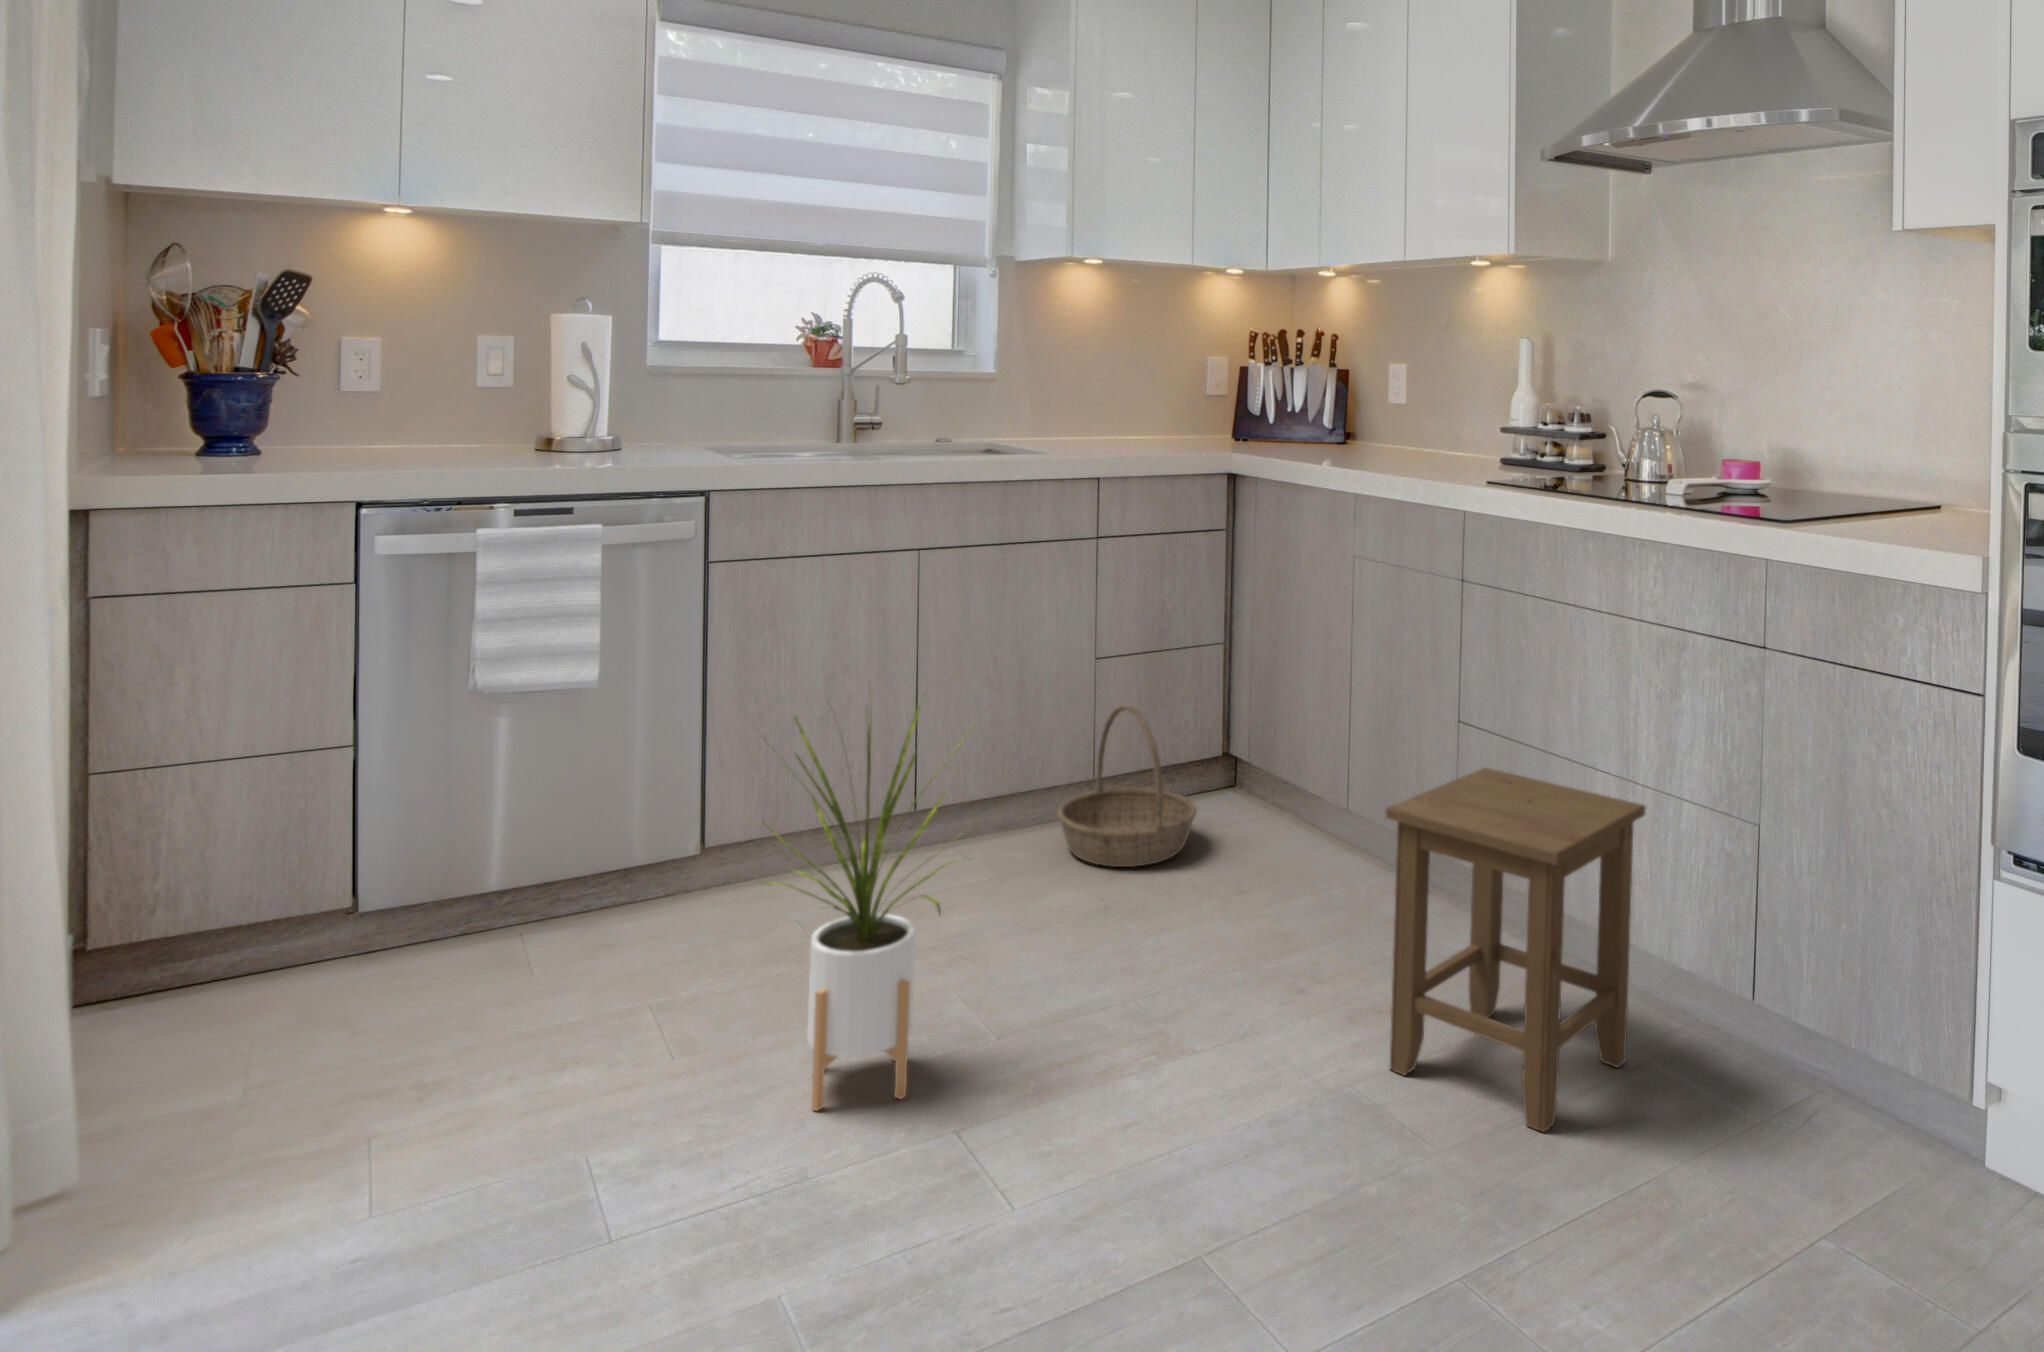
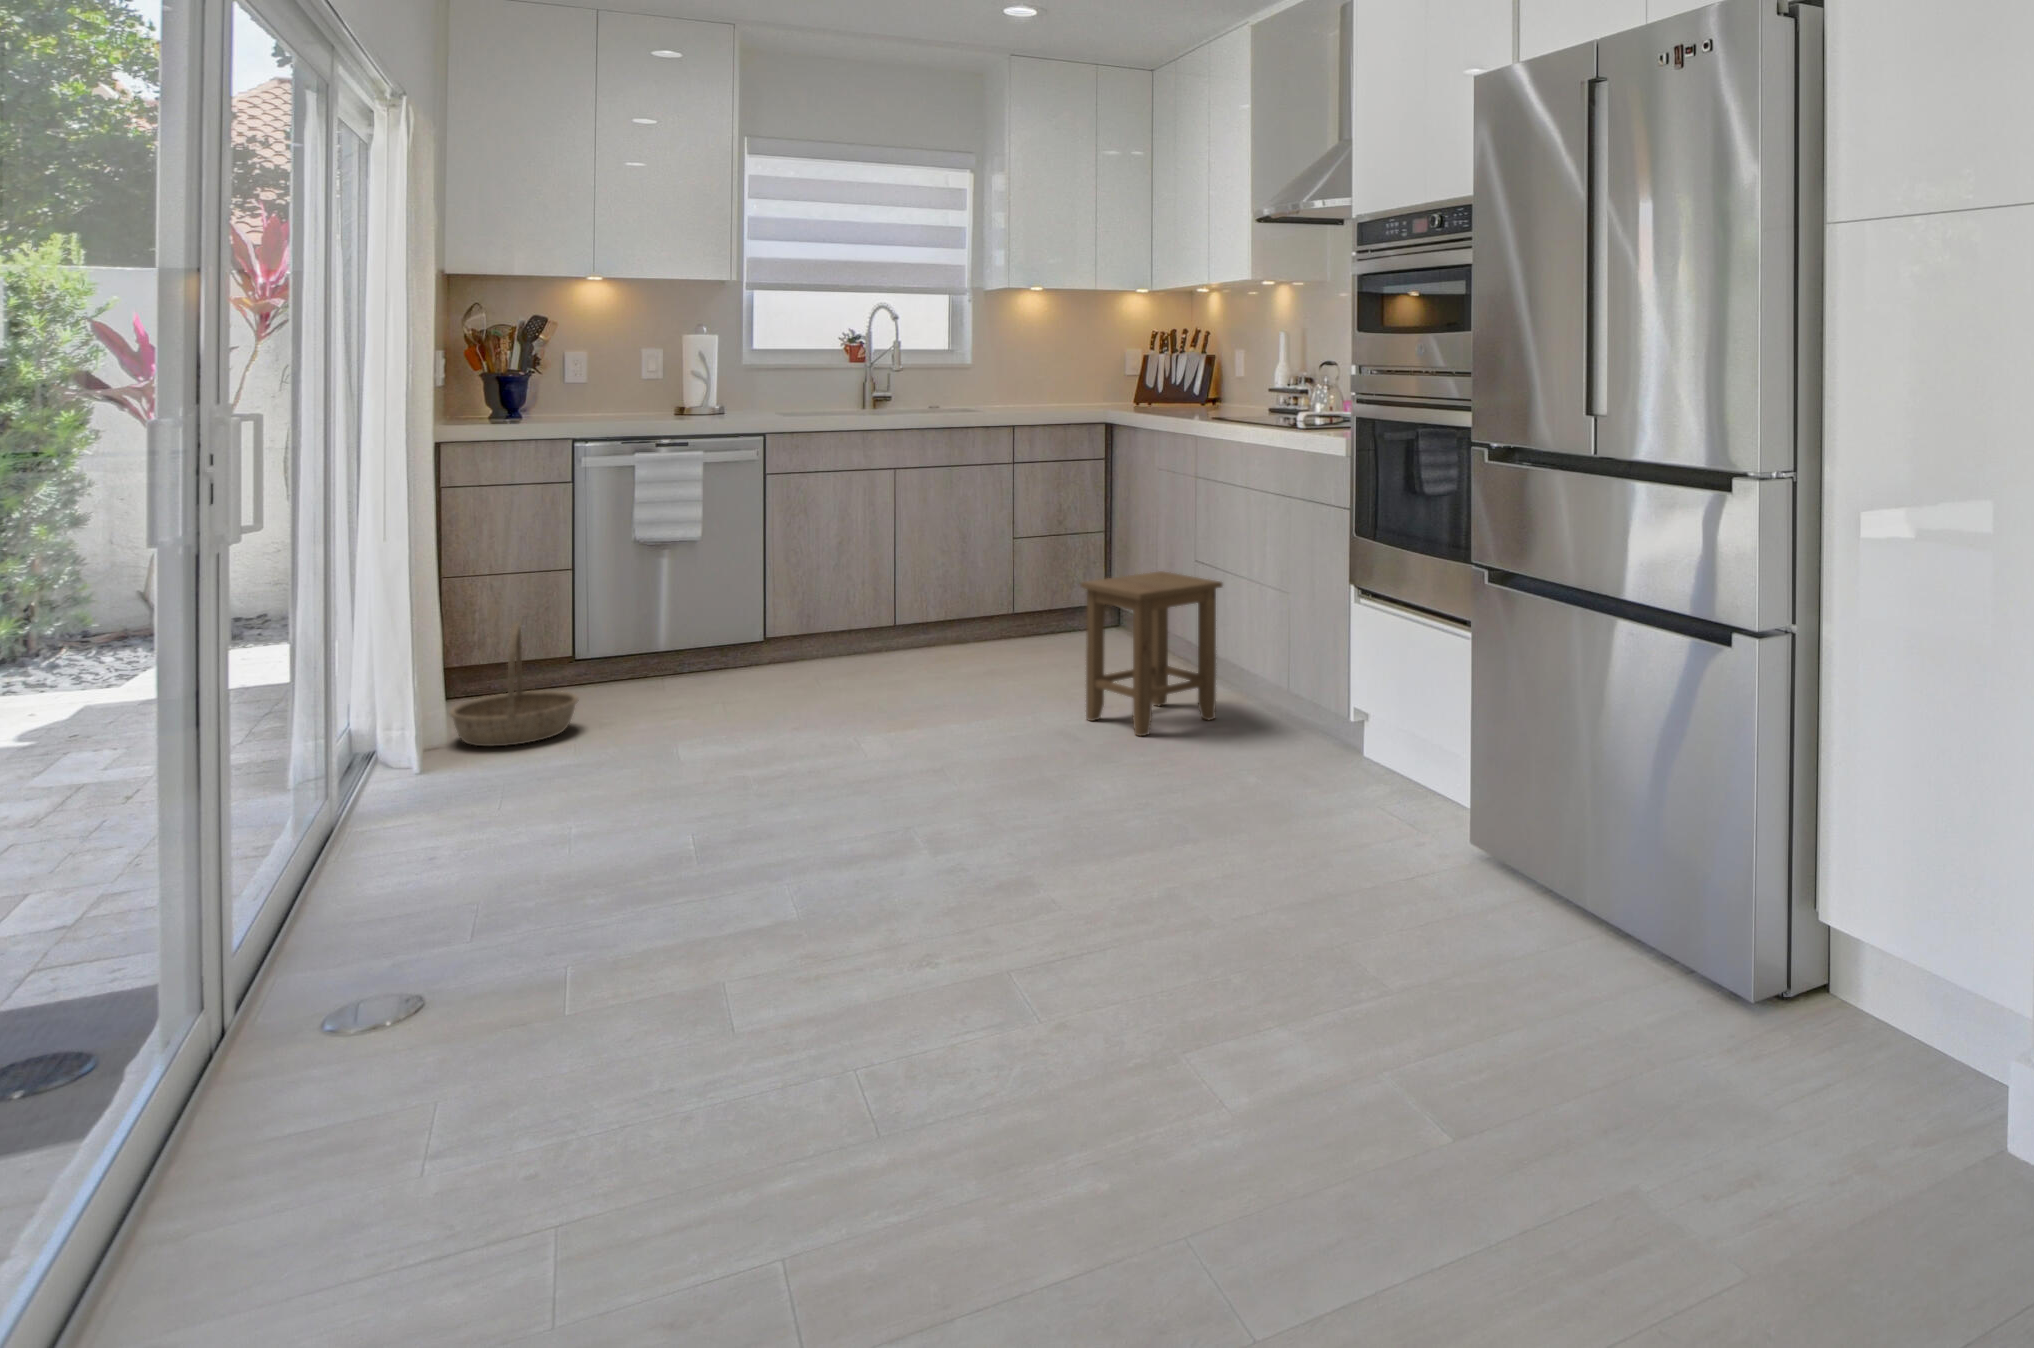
basket: present [1058,705,1197,867] -> present [450,623,578,746]
house plant: present [761,706,975,1111] -> none [759,518,874,726]

